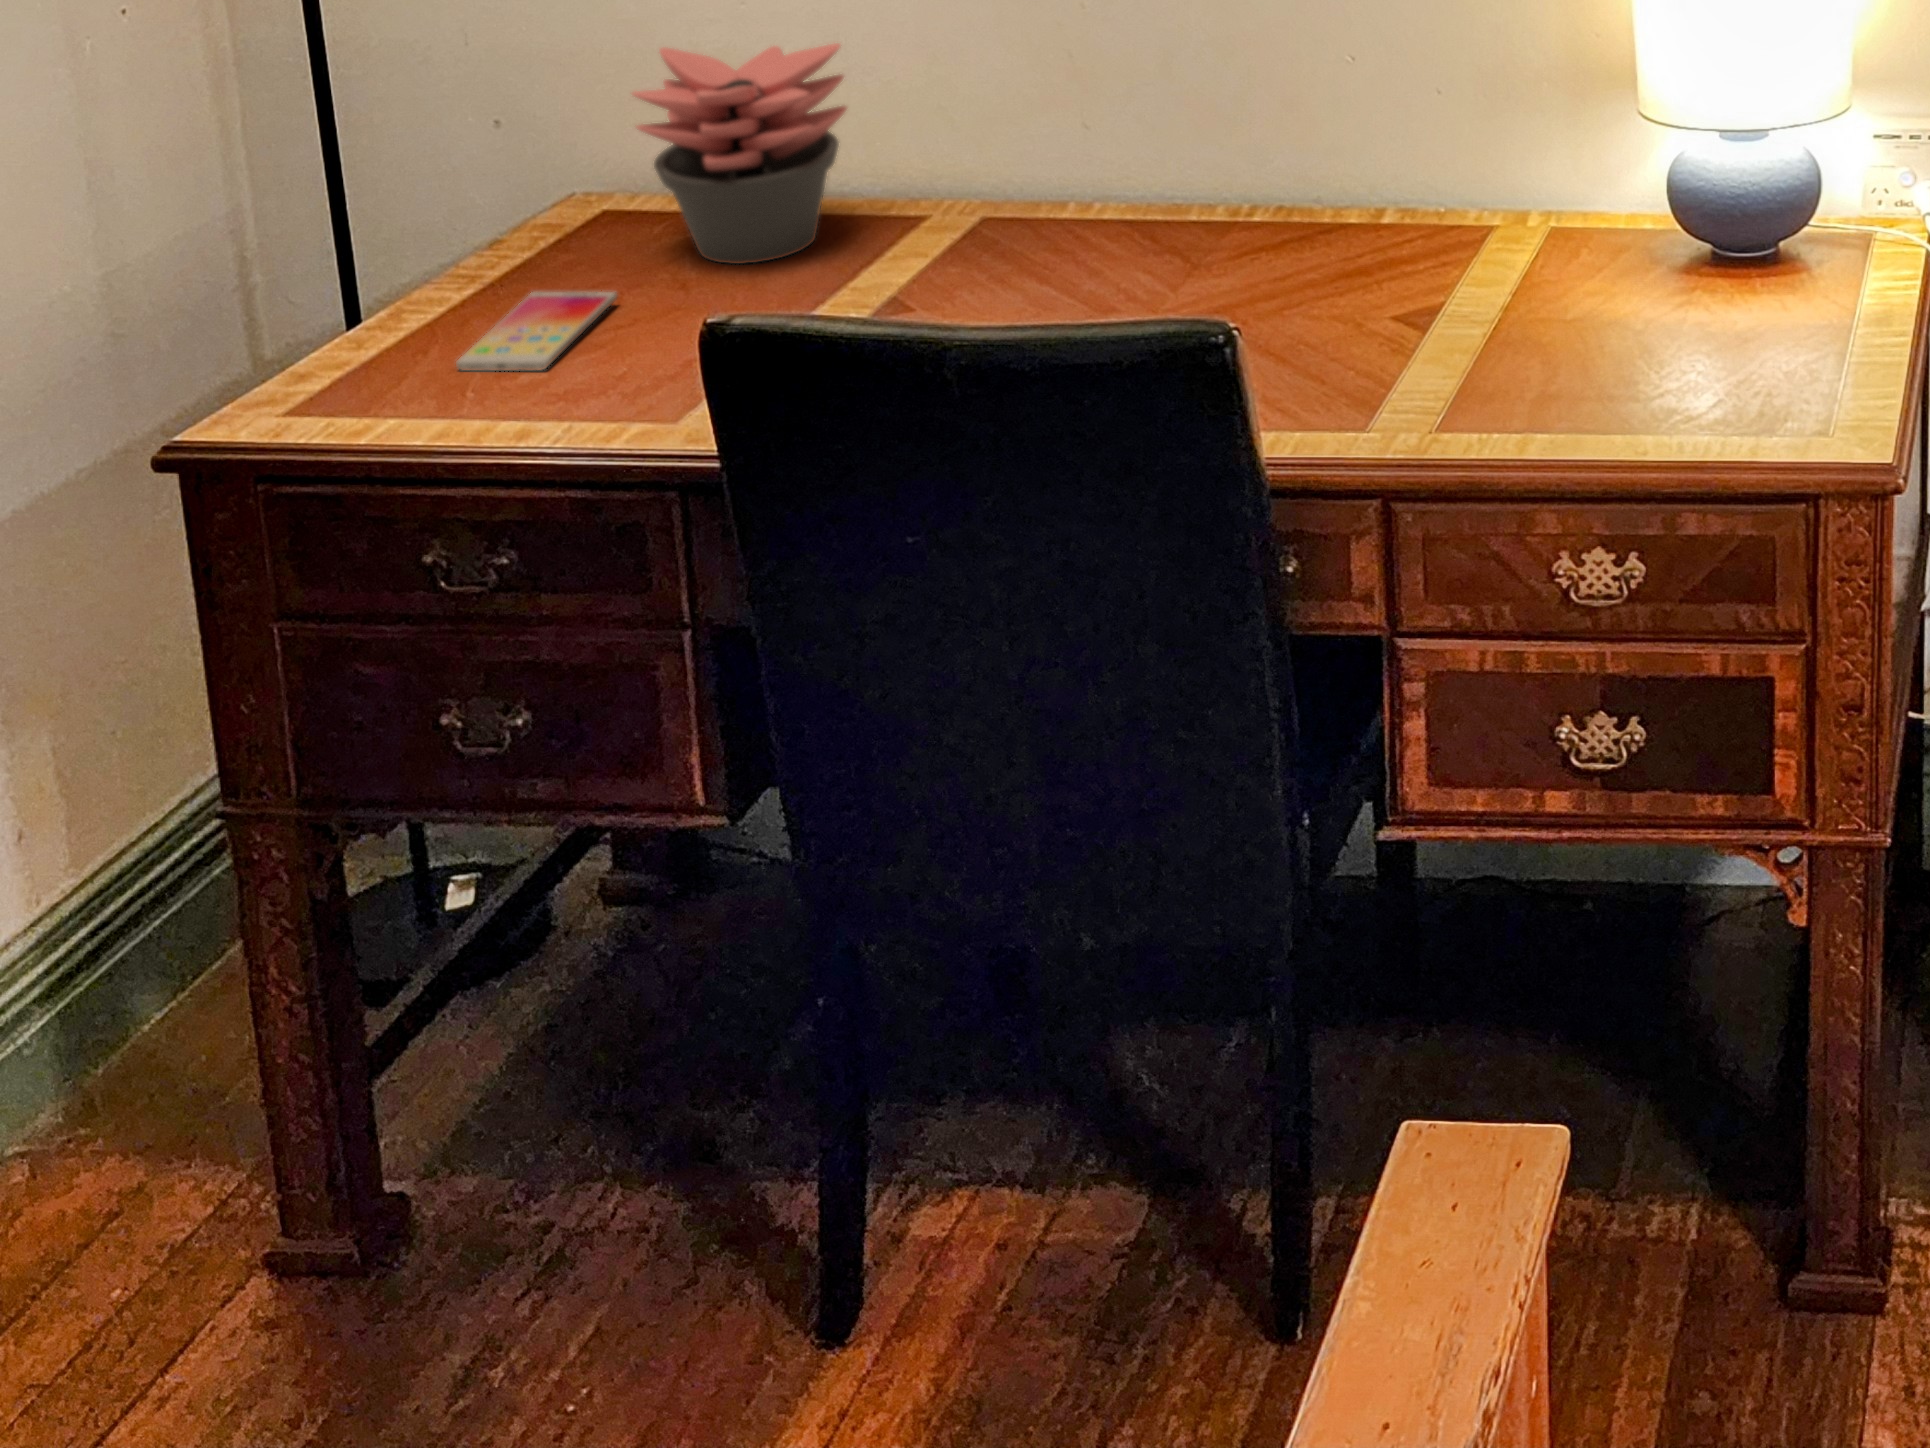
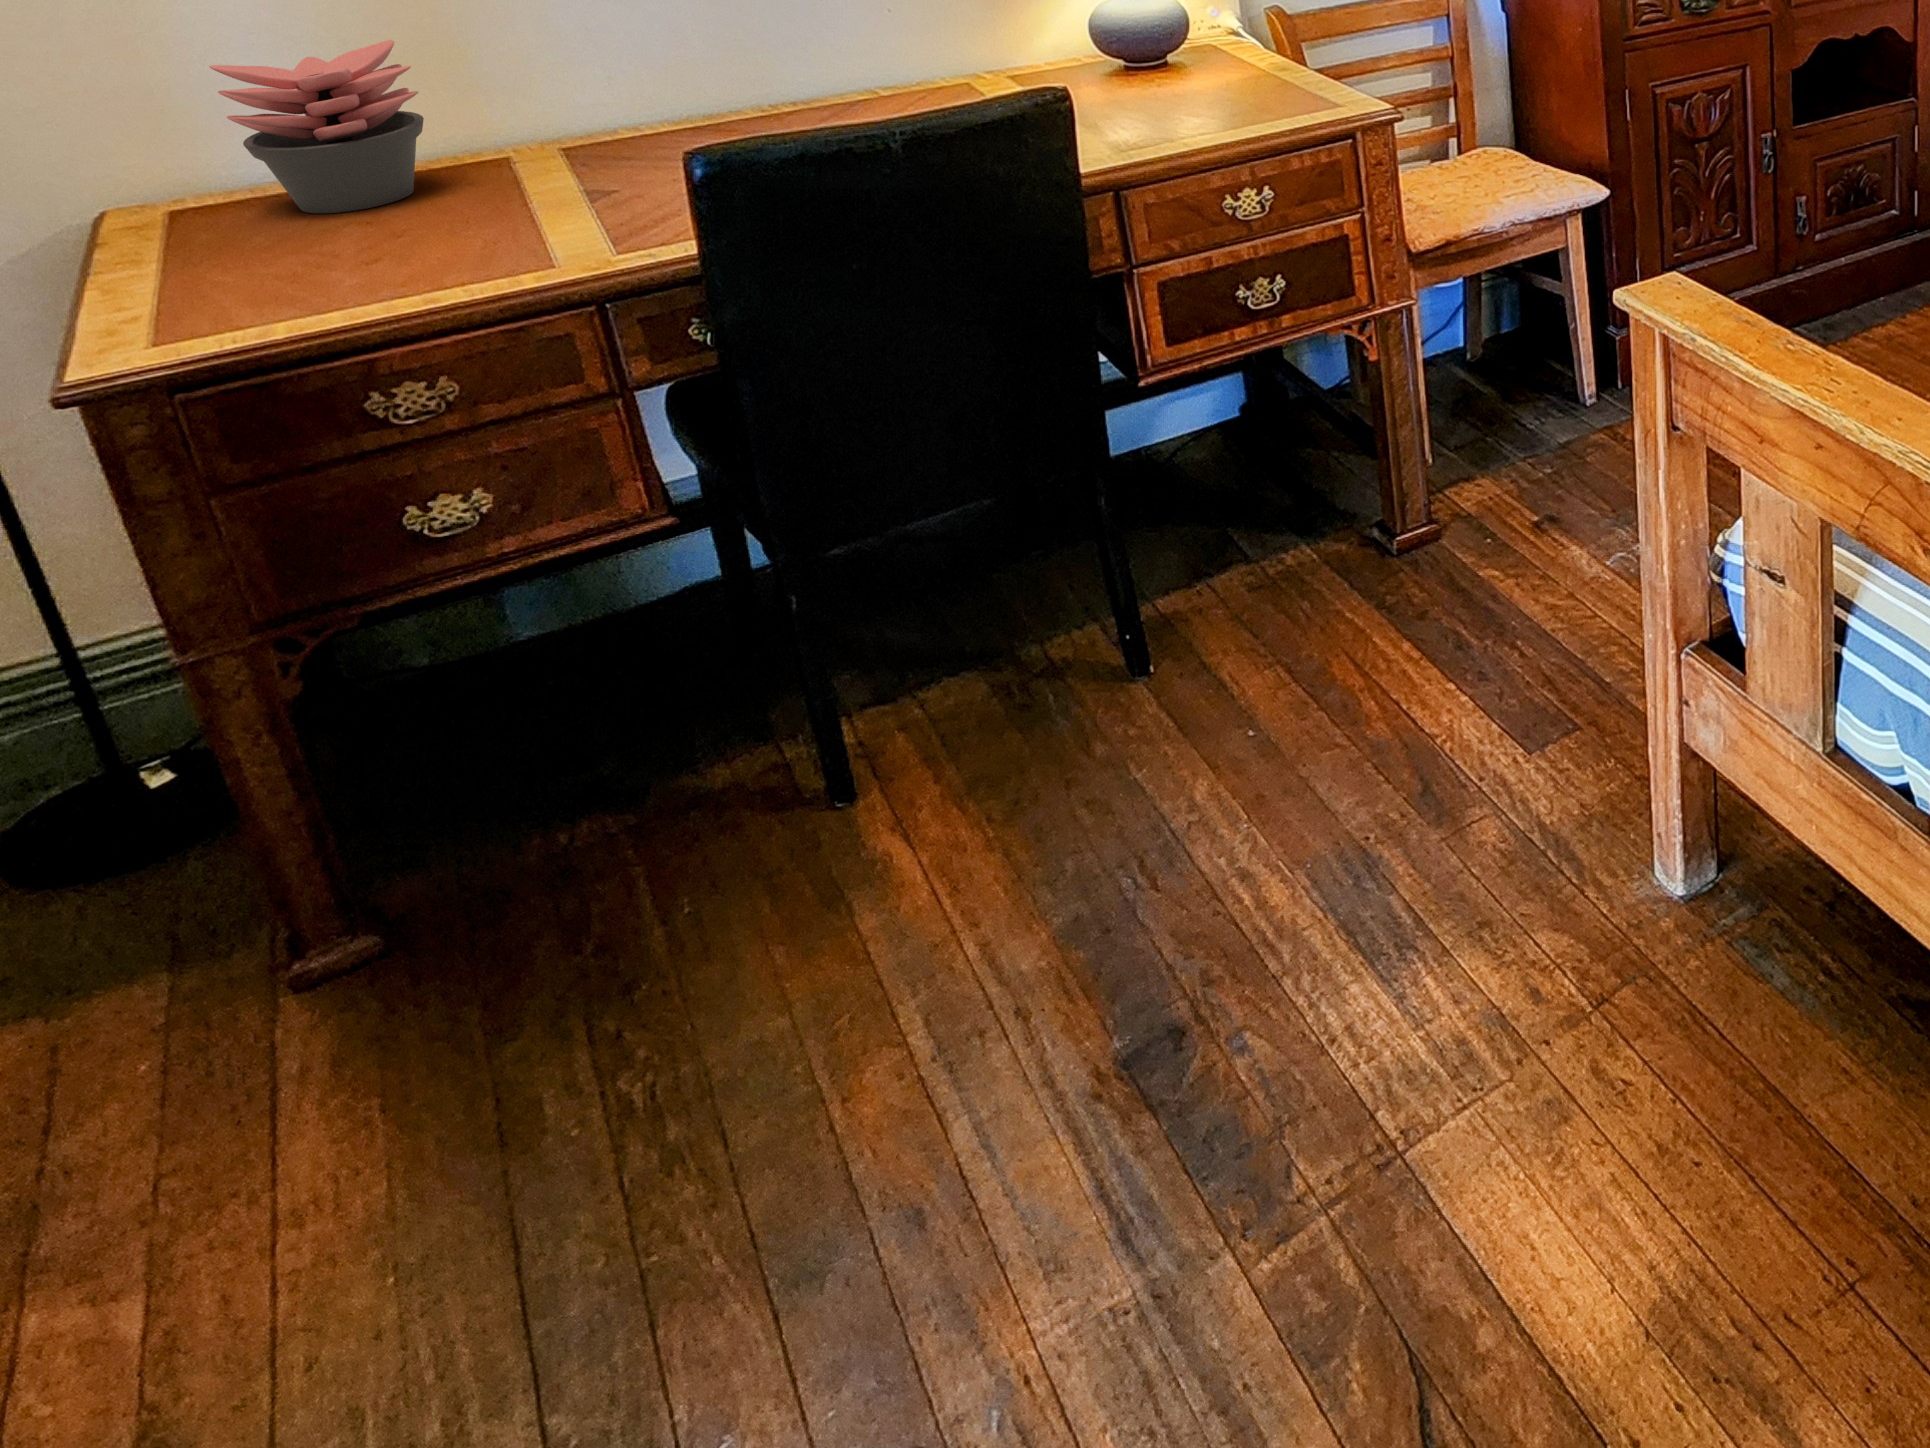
smartphone: present [456,292,617,371] -> none [200,232,307,291]

